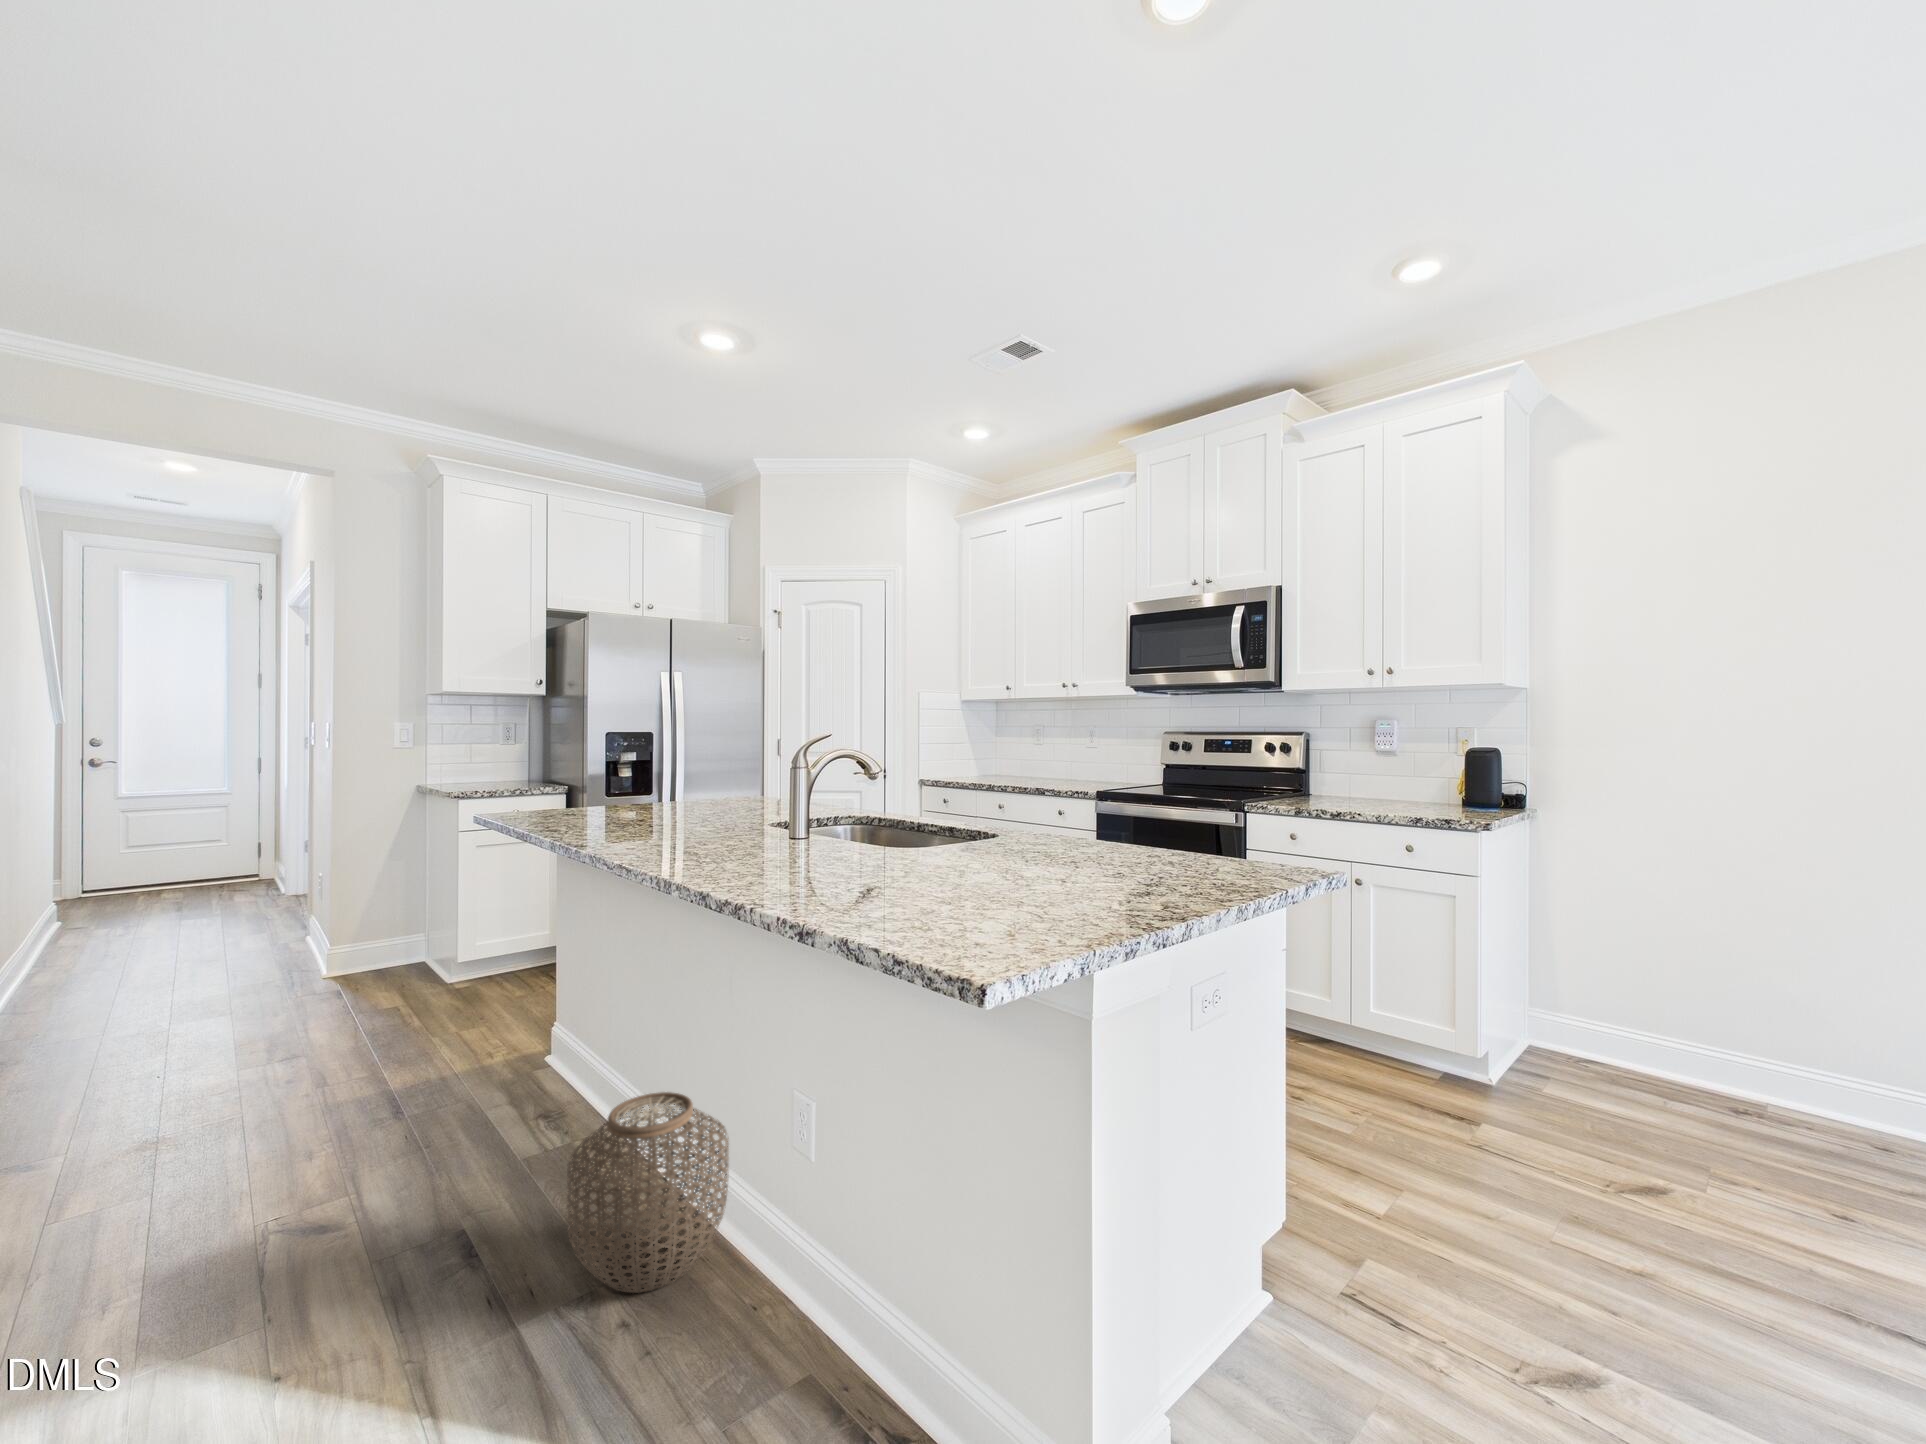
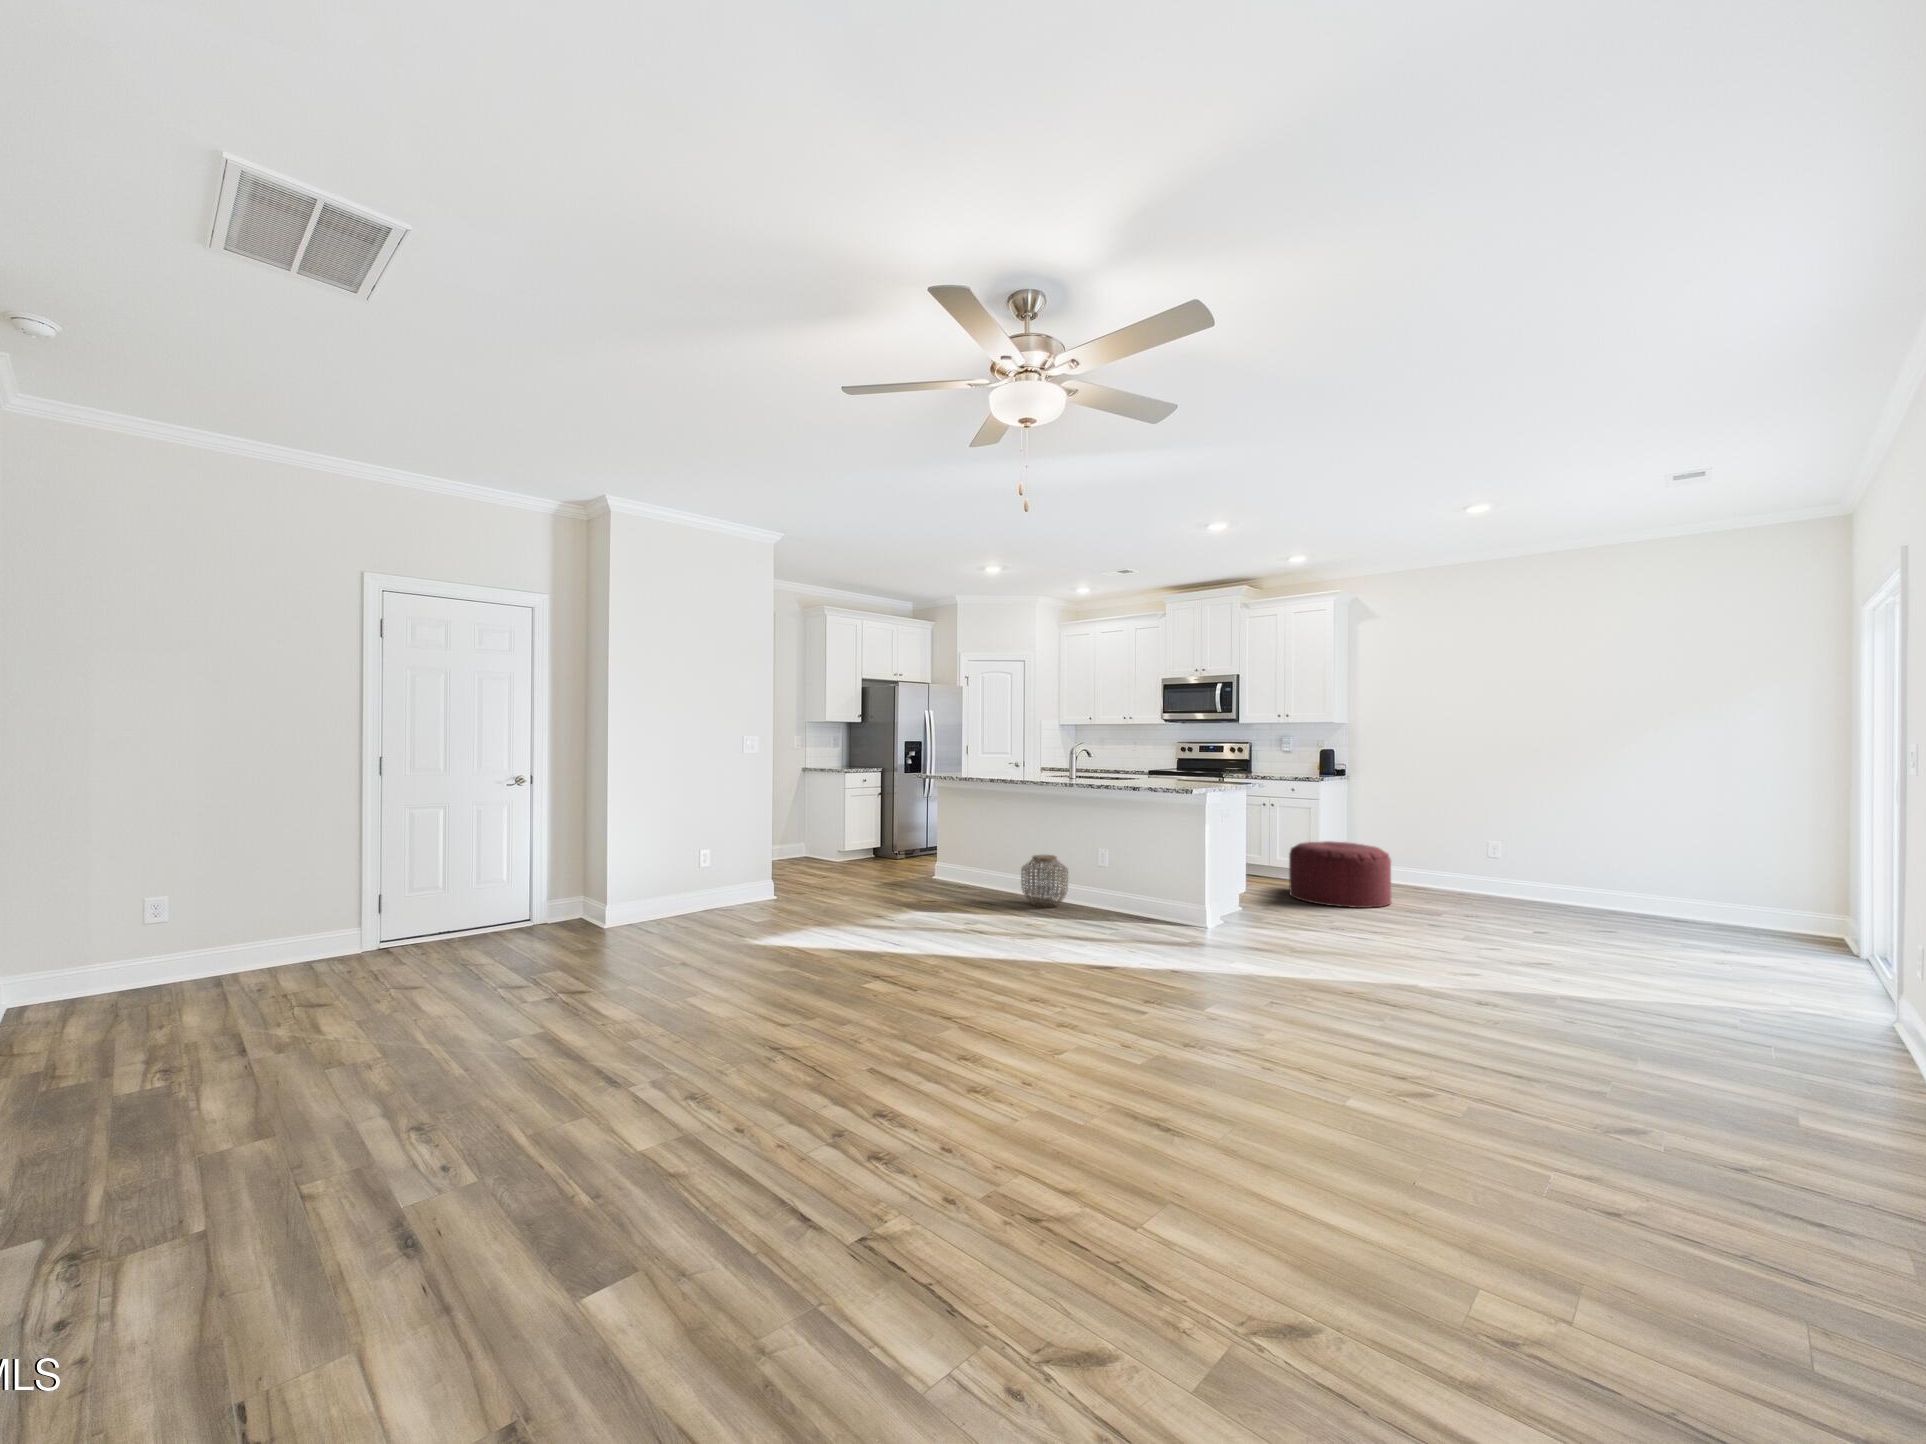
ottoman: none [1415,1001,1740,1274] -> present [1289,841,1392,908]

